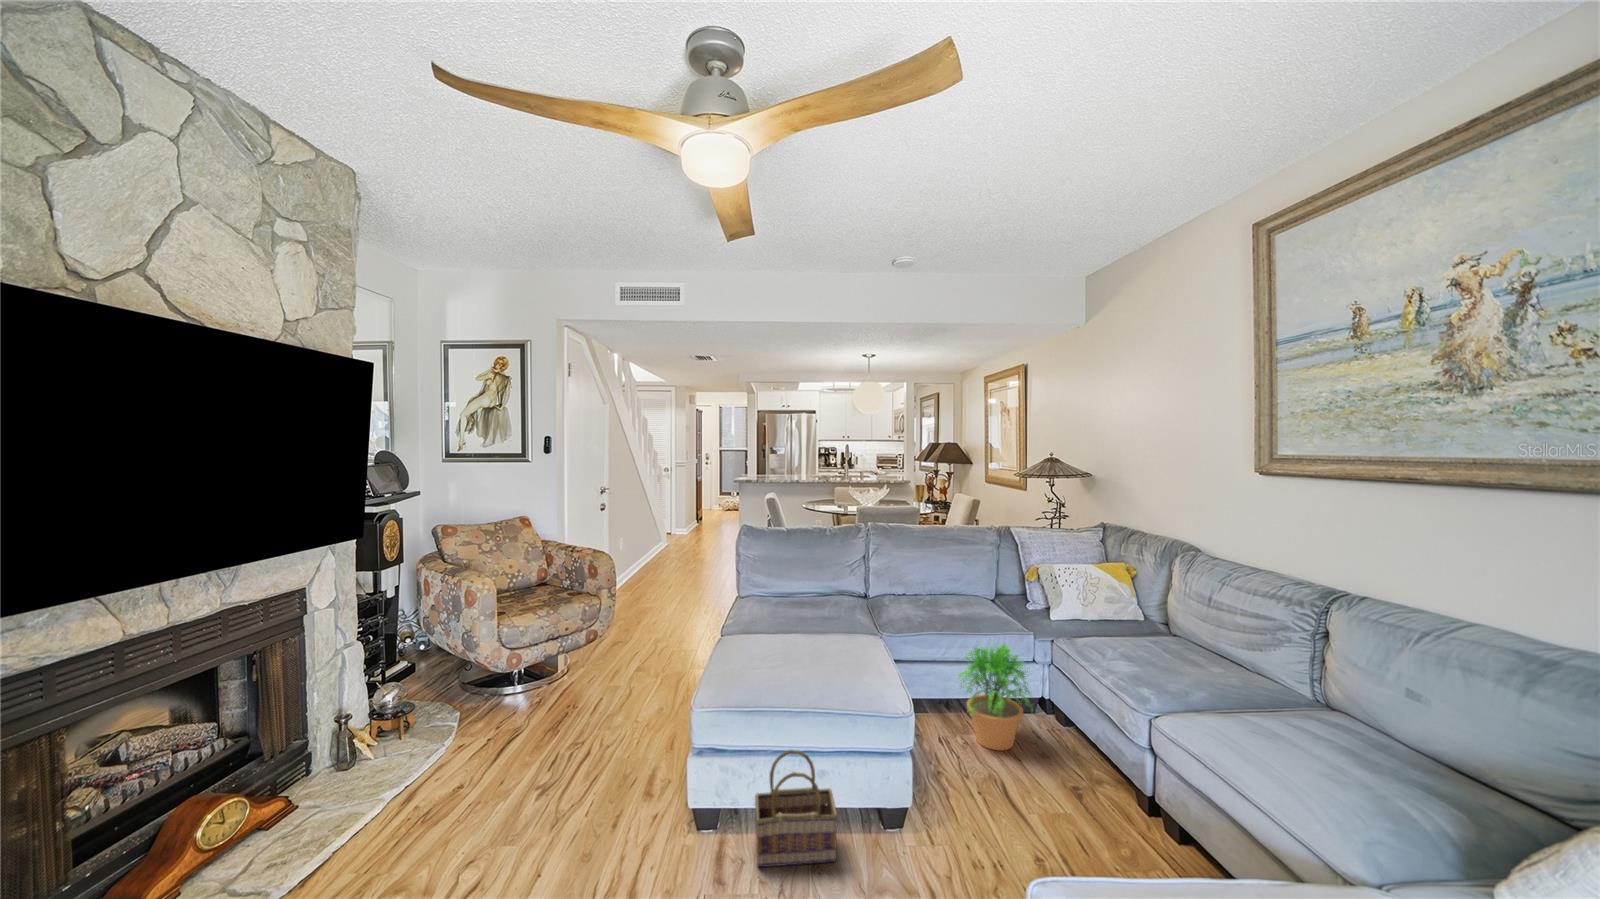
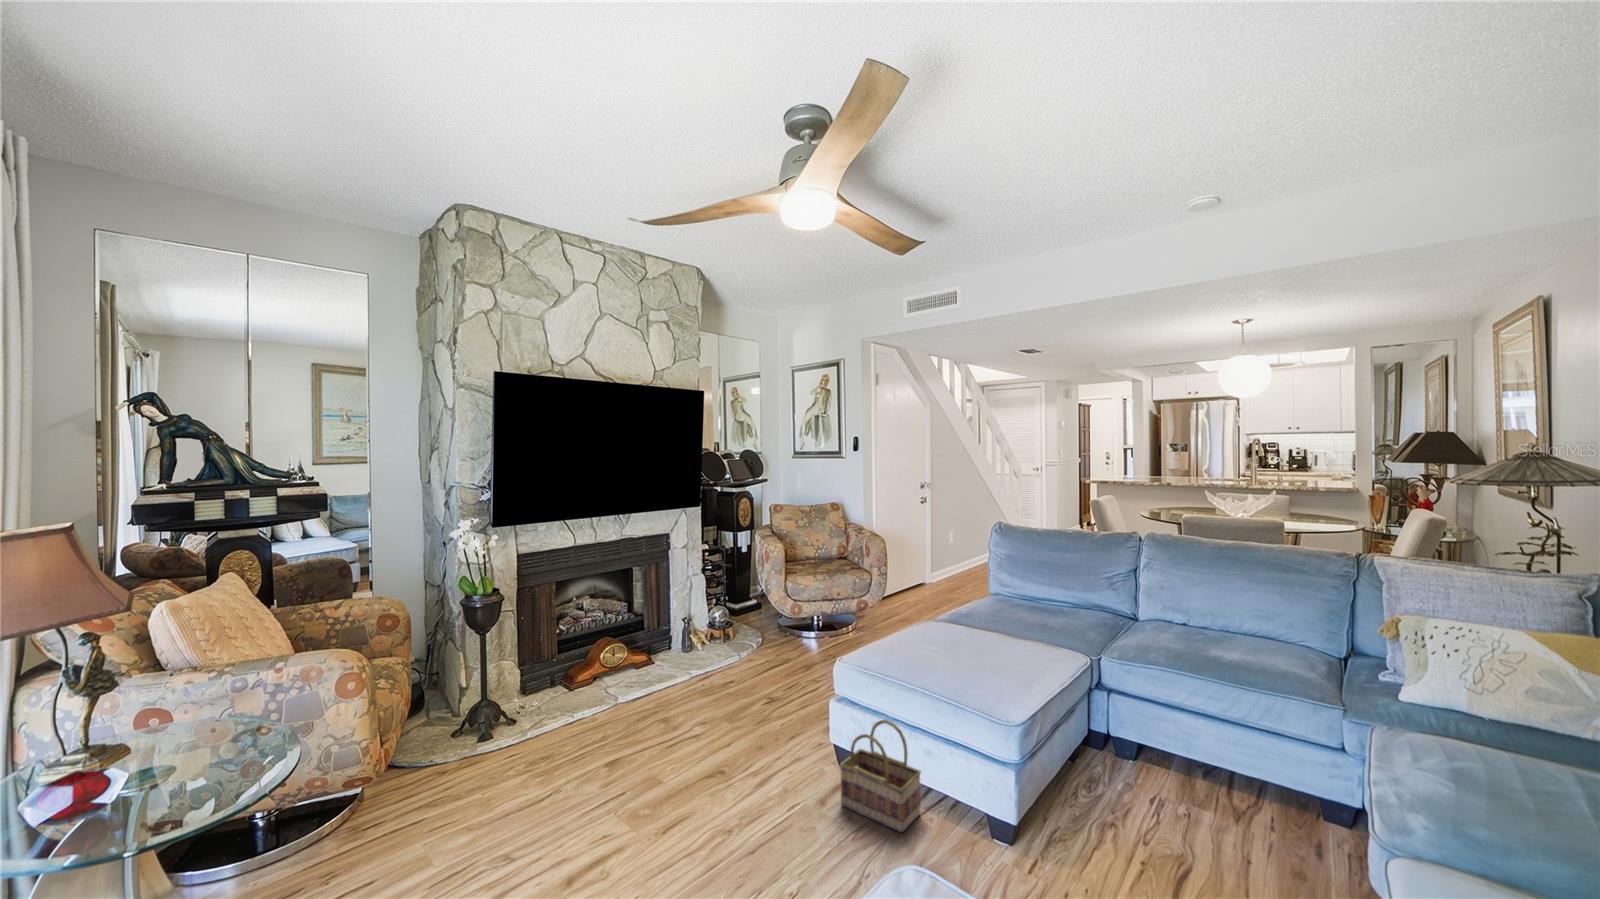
potted plant: present [957,645,1032,750] -> none [1153,697,1290,847]

